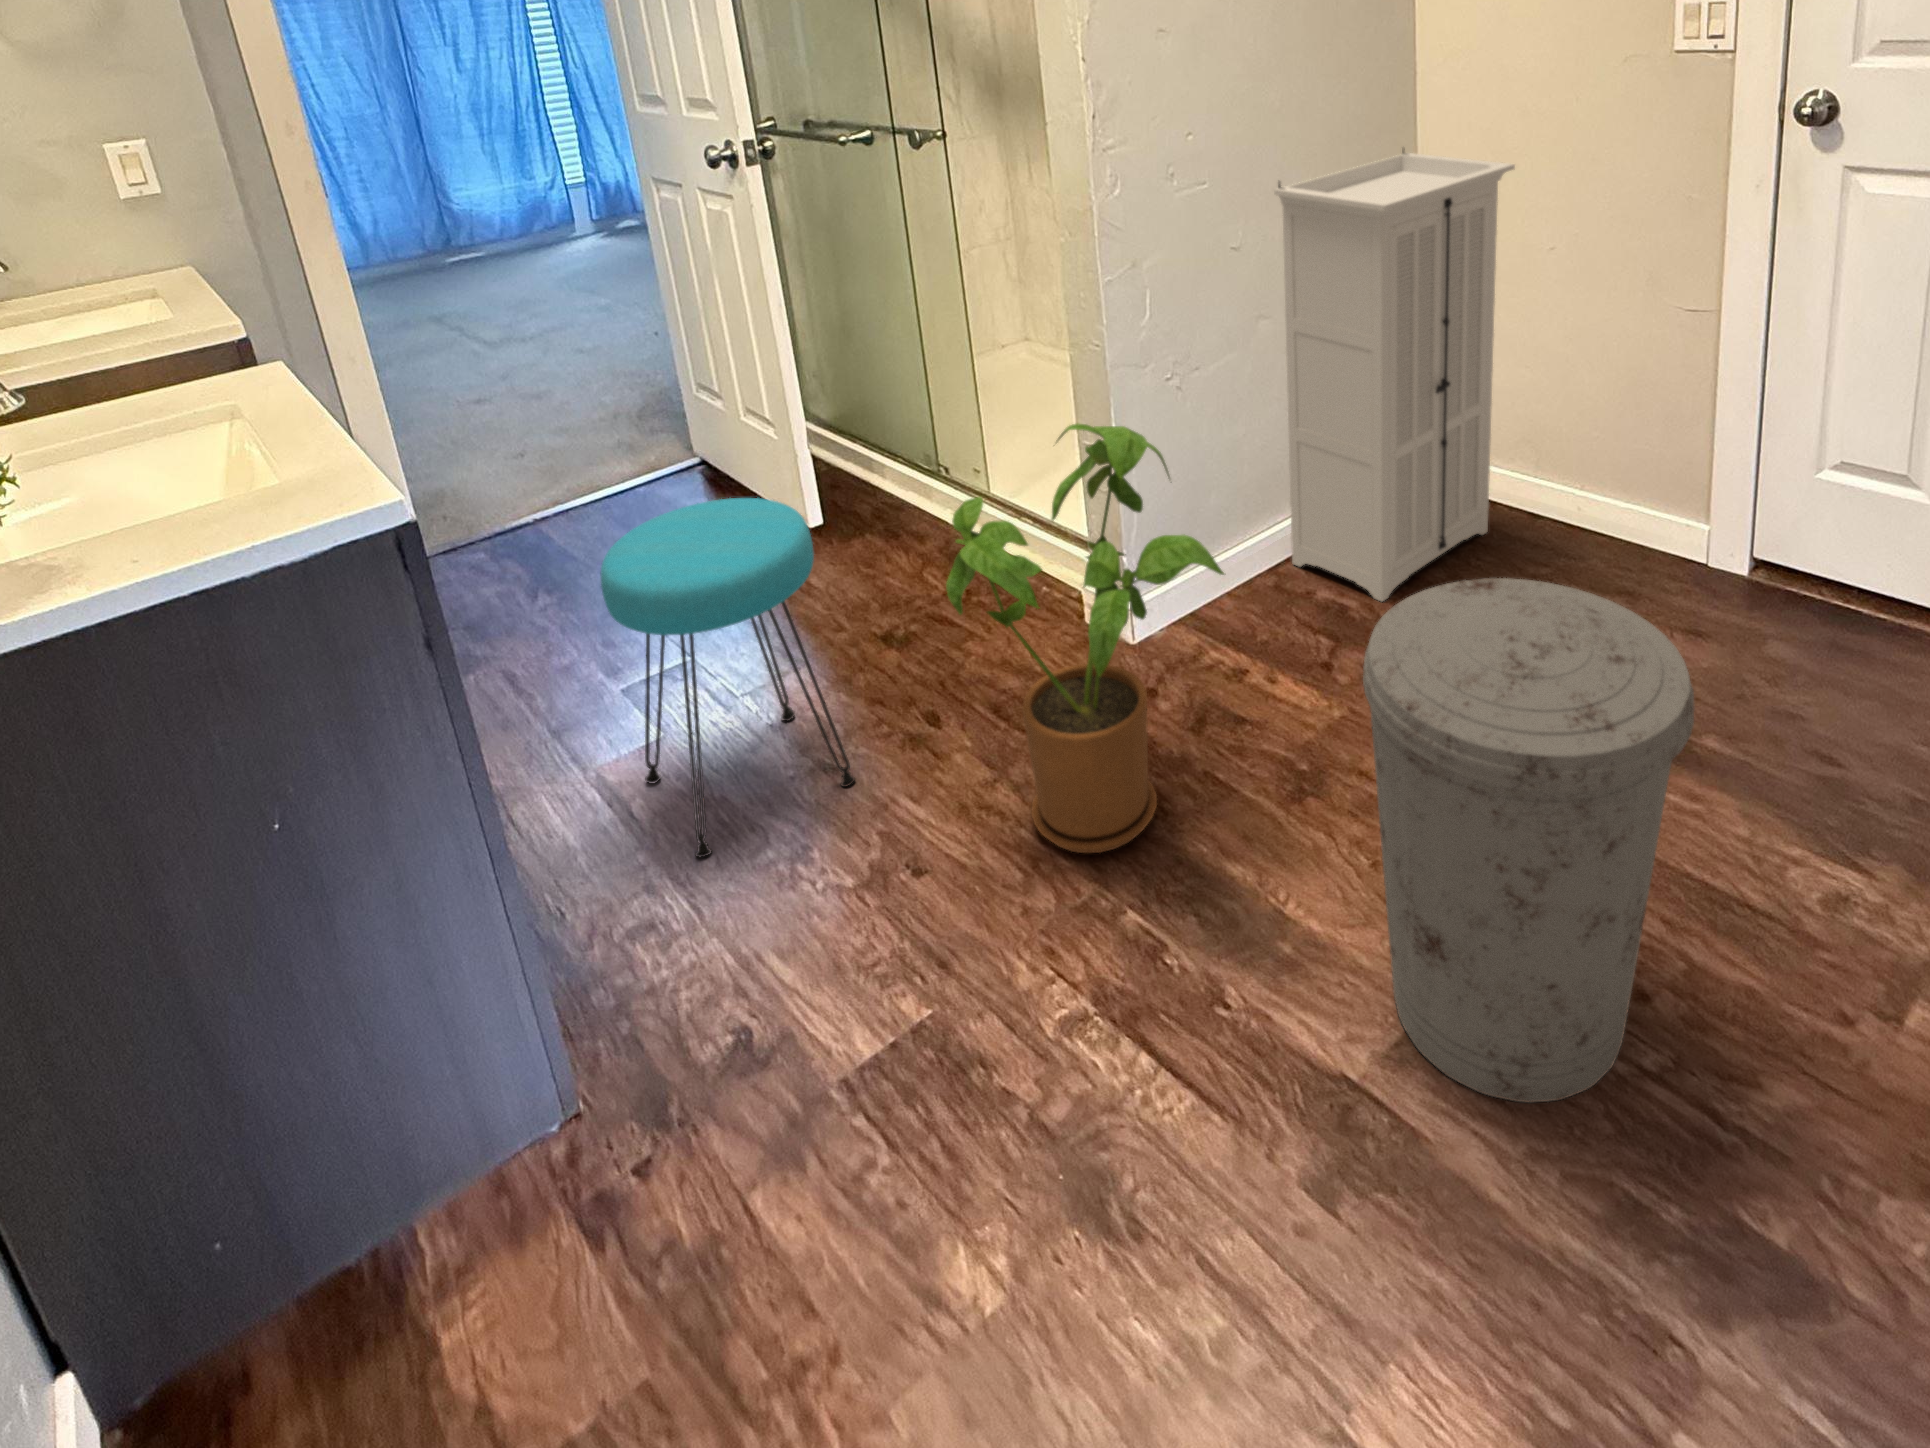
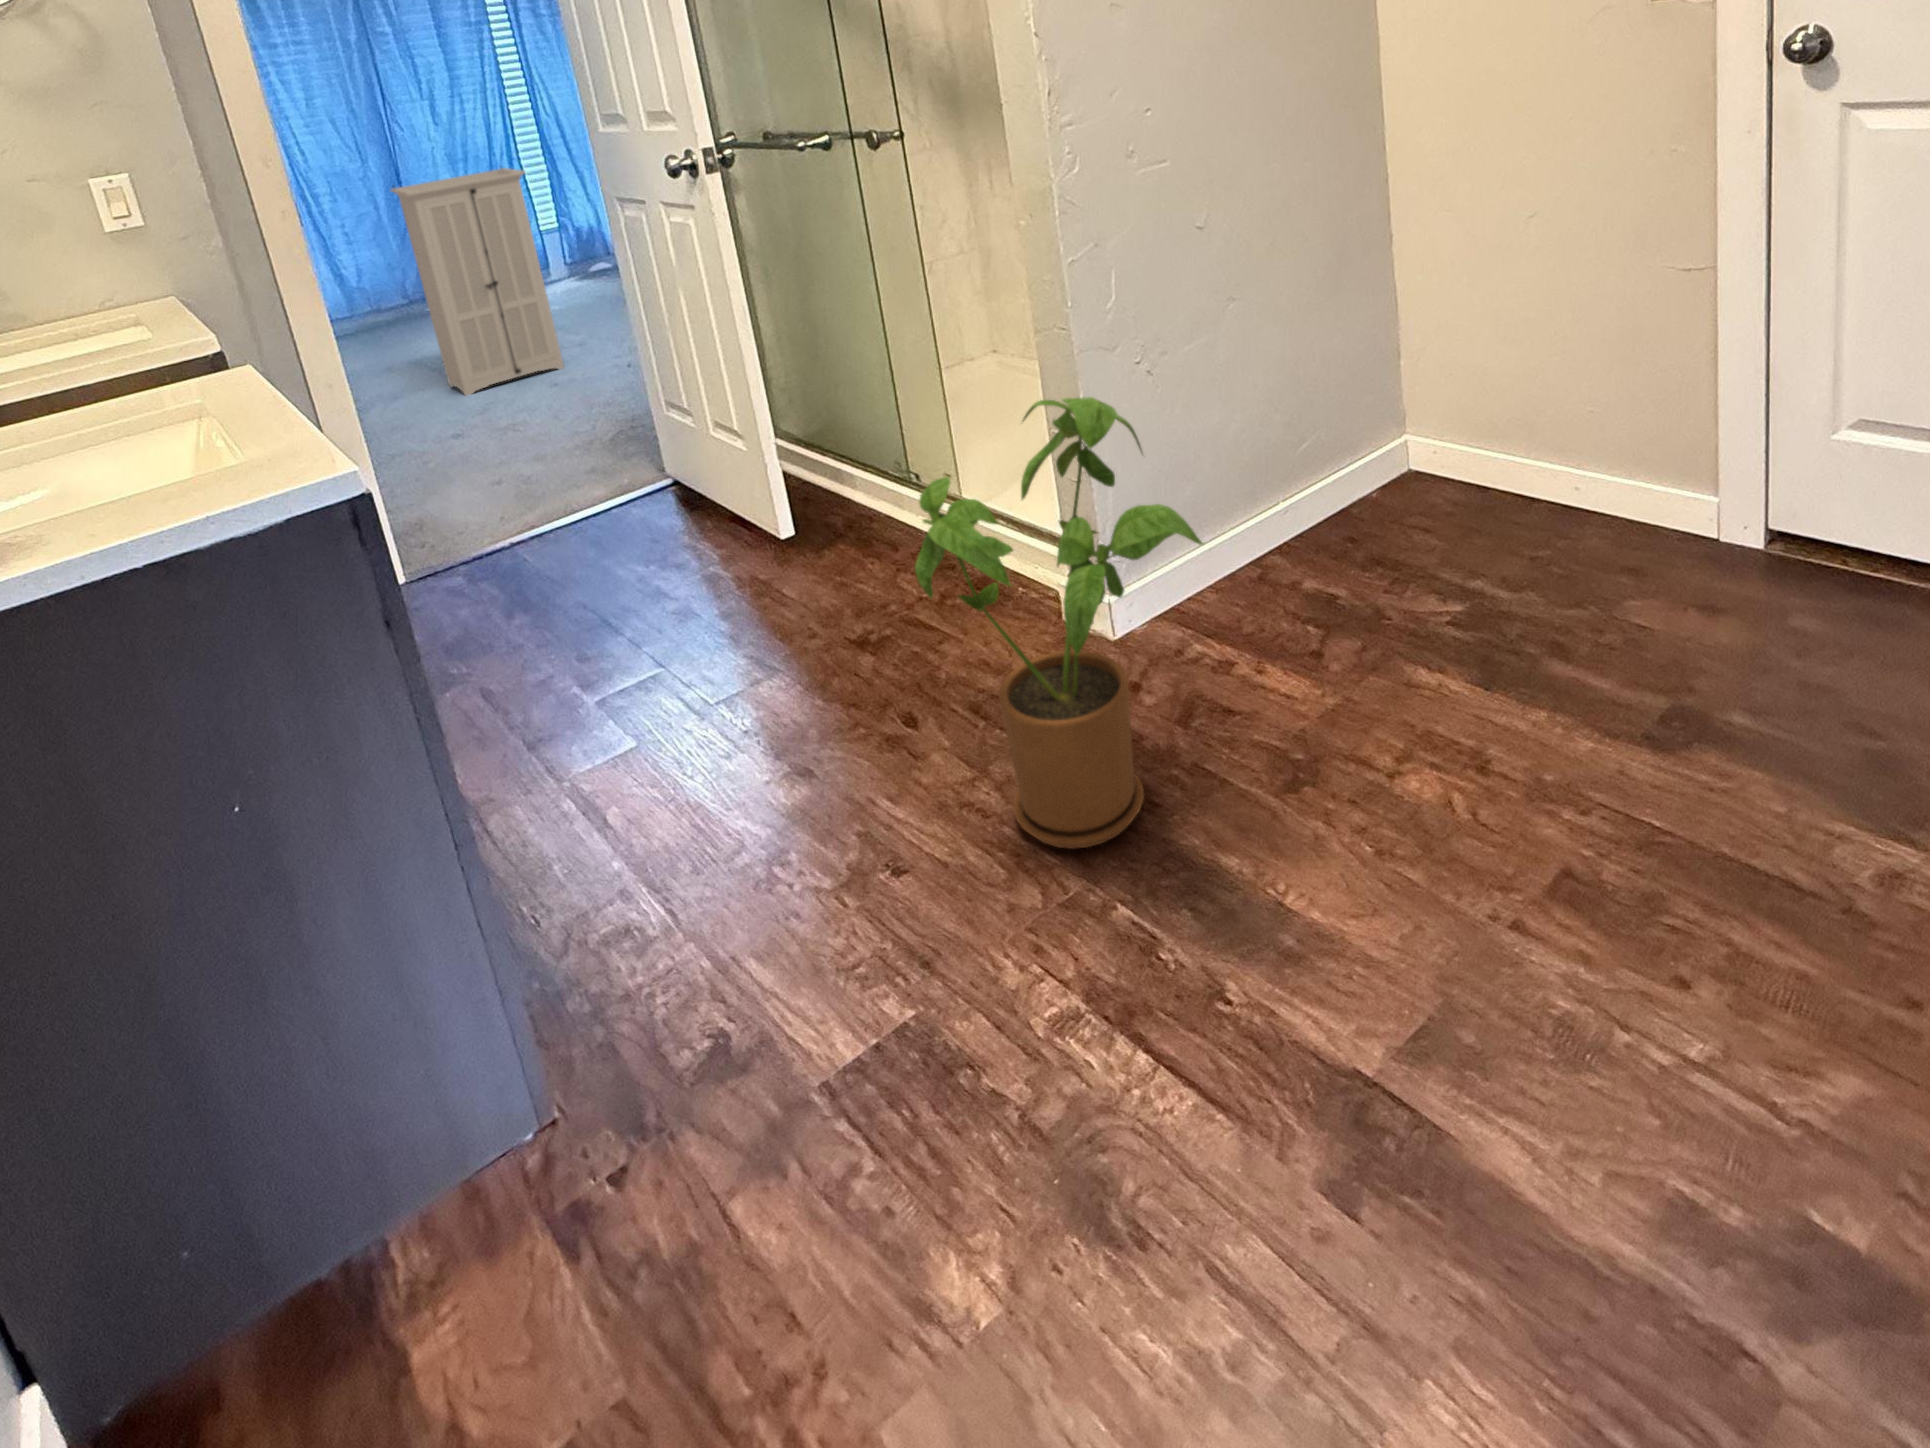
storage cabinet: present [1274,151,1515,601] -> present [391,168,564,396]
stool: present [600,498,855,857] -> none [568,494,832,862]
trash can: present [1363,578,1695,1103] -> none [1355,532,1722,1097]

